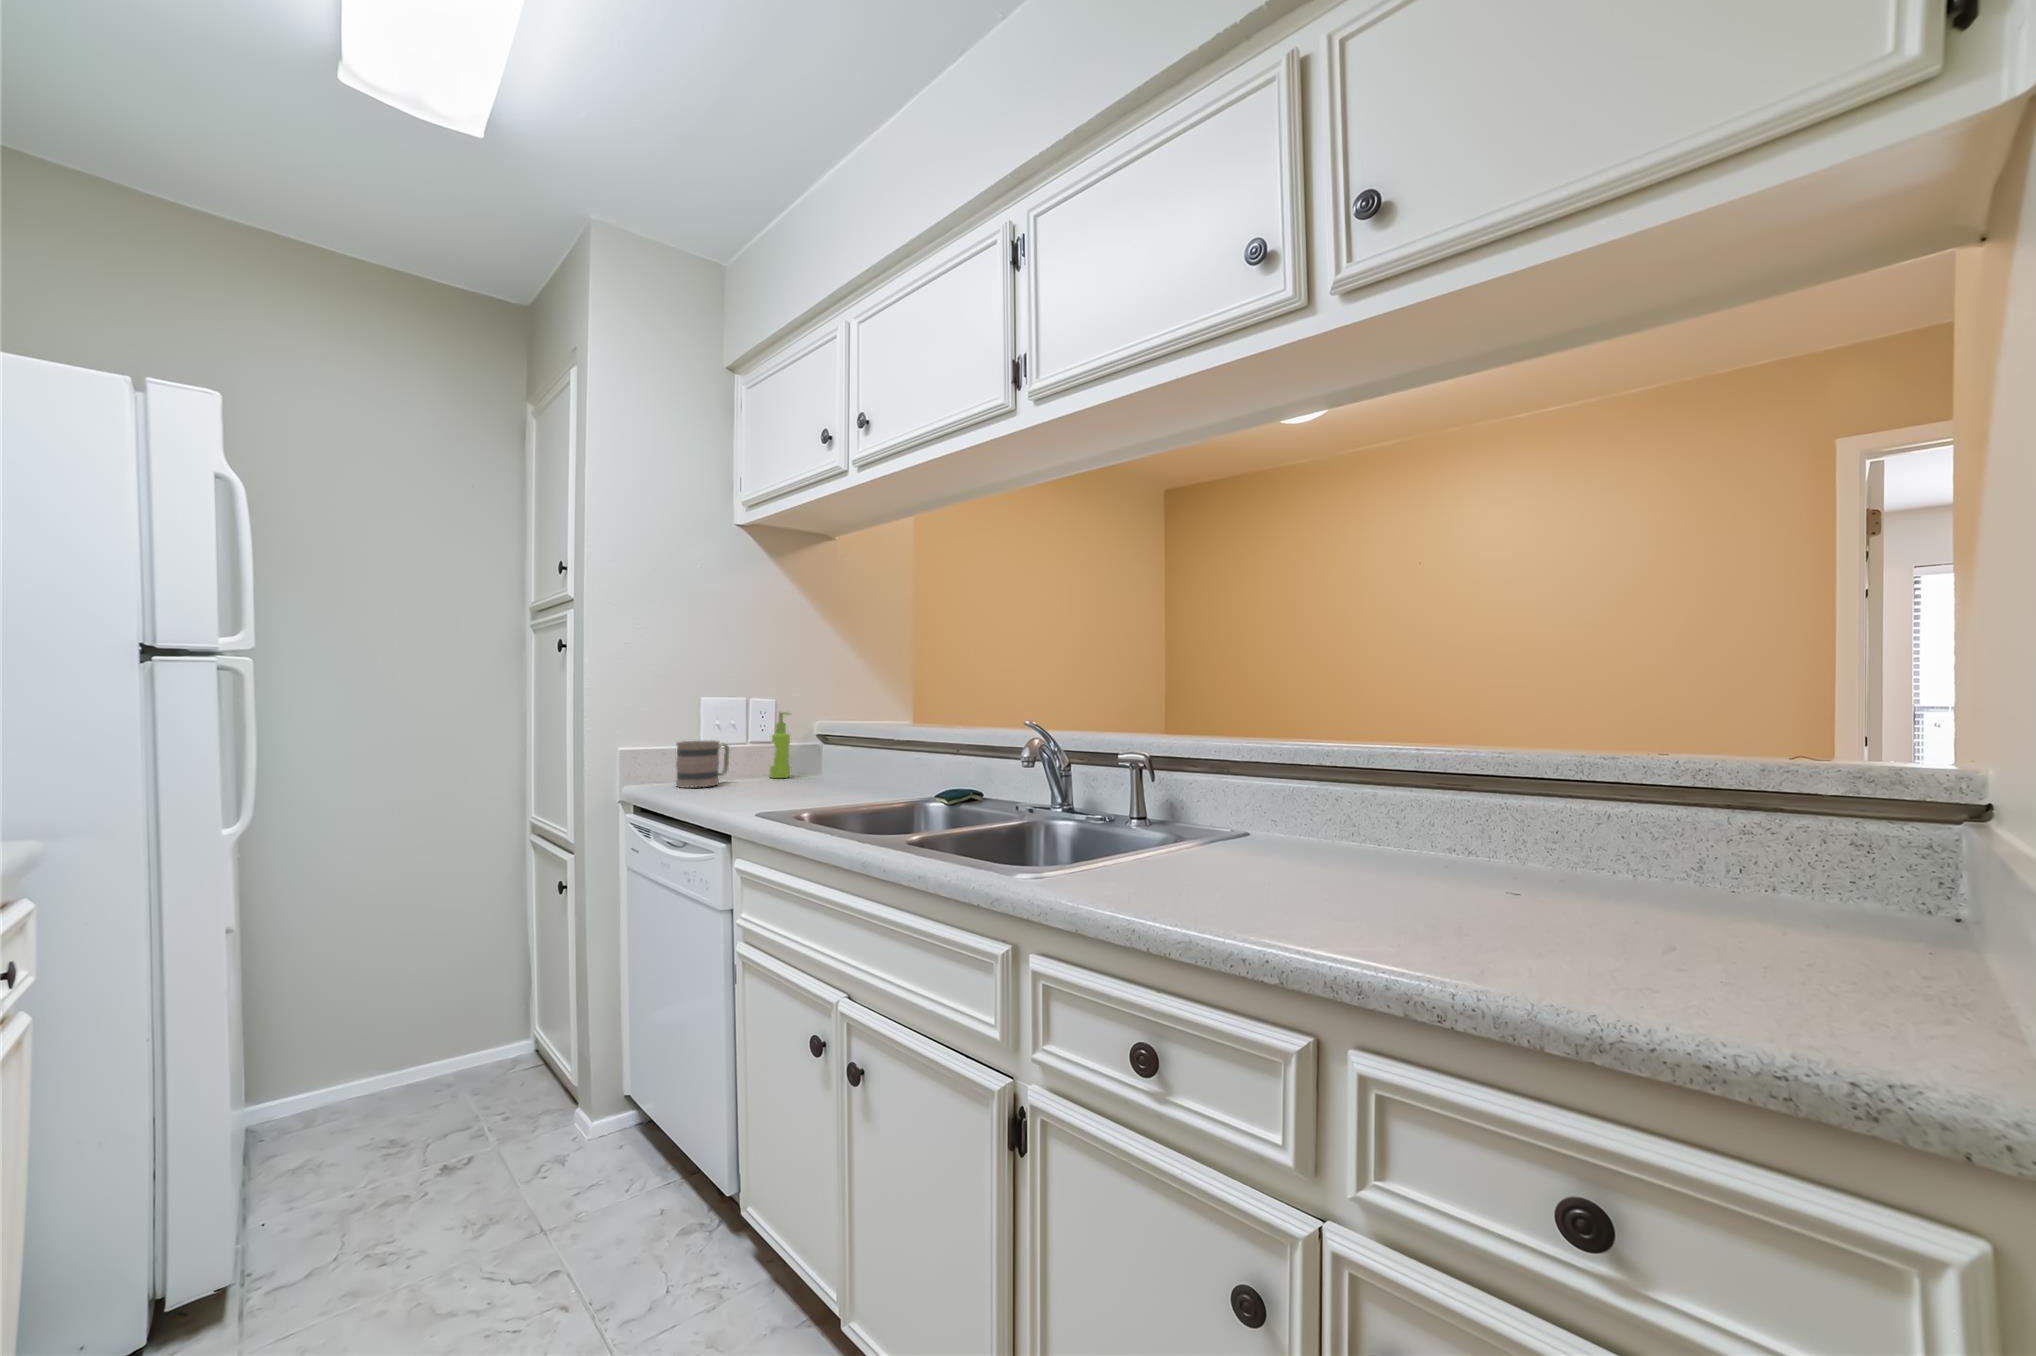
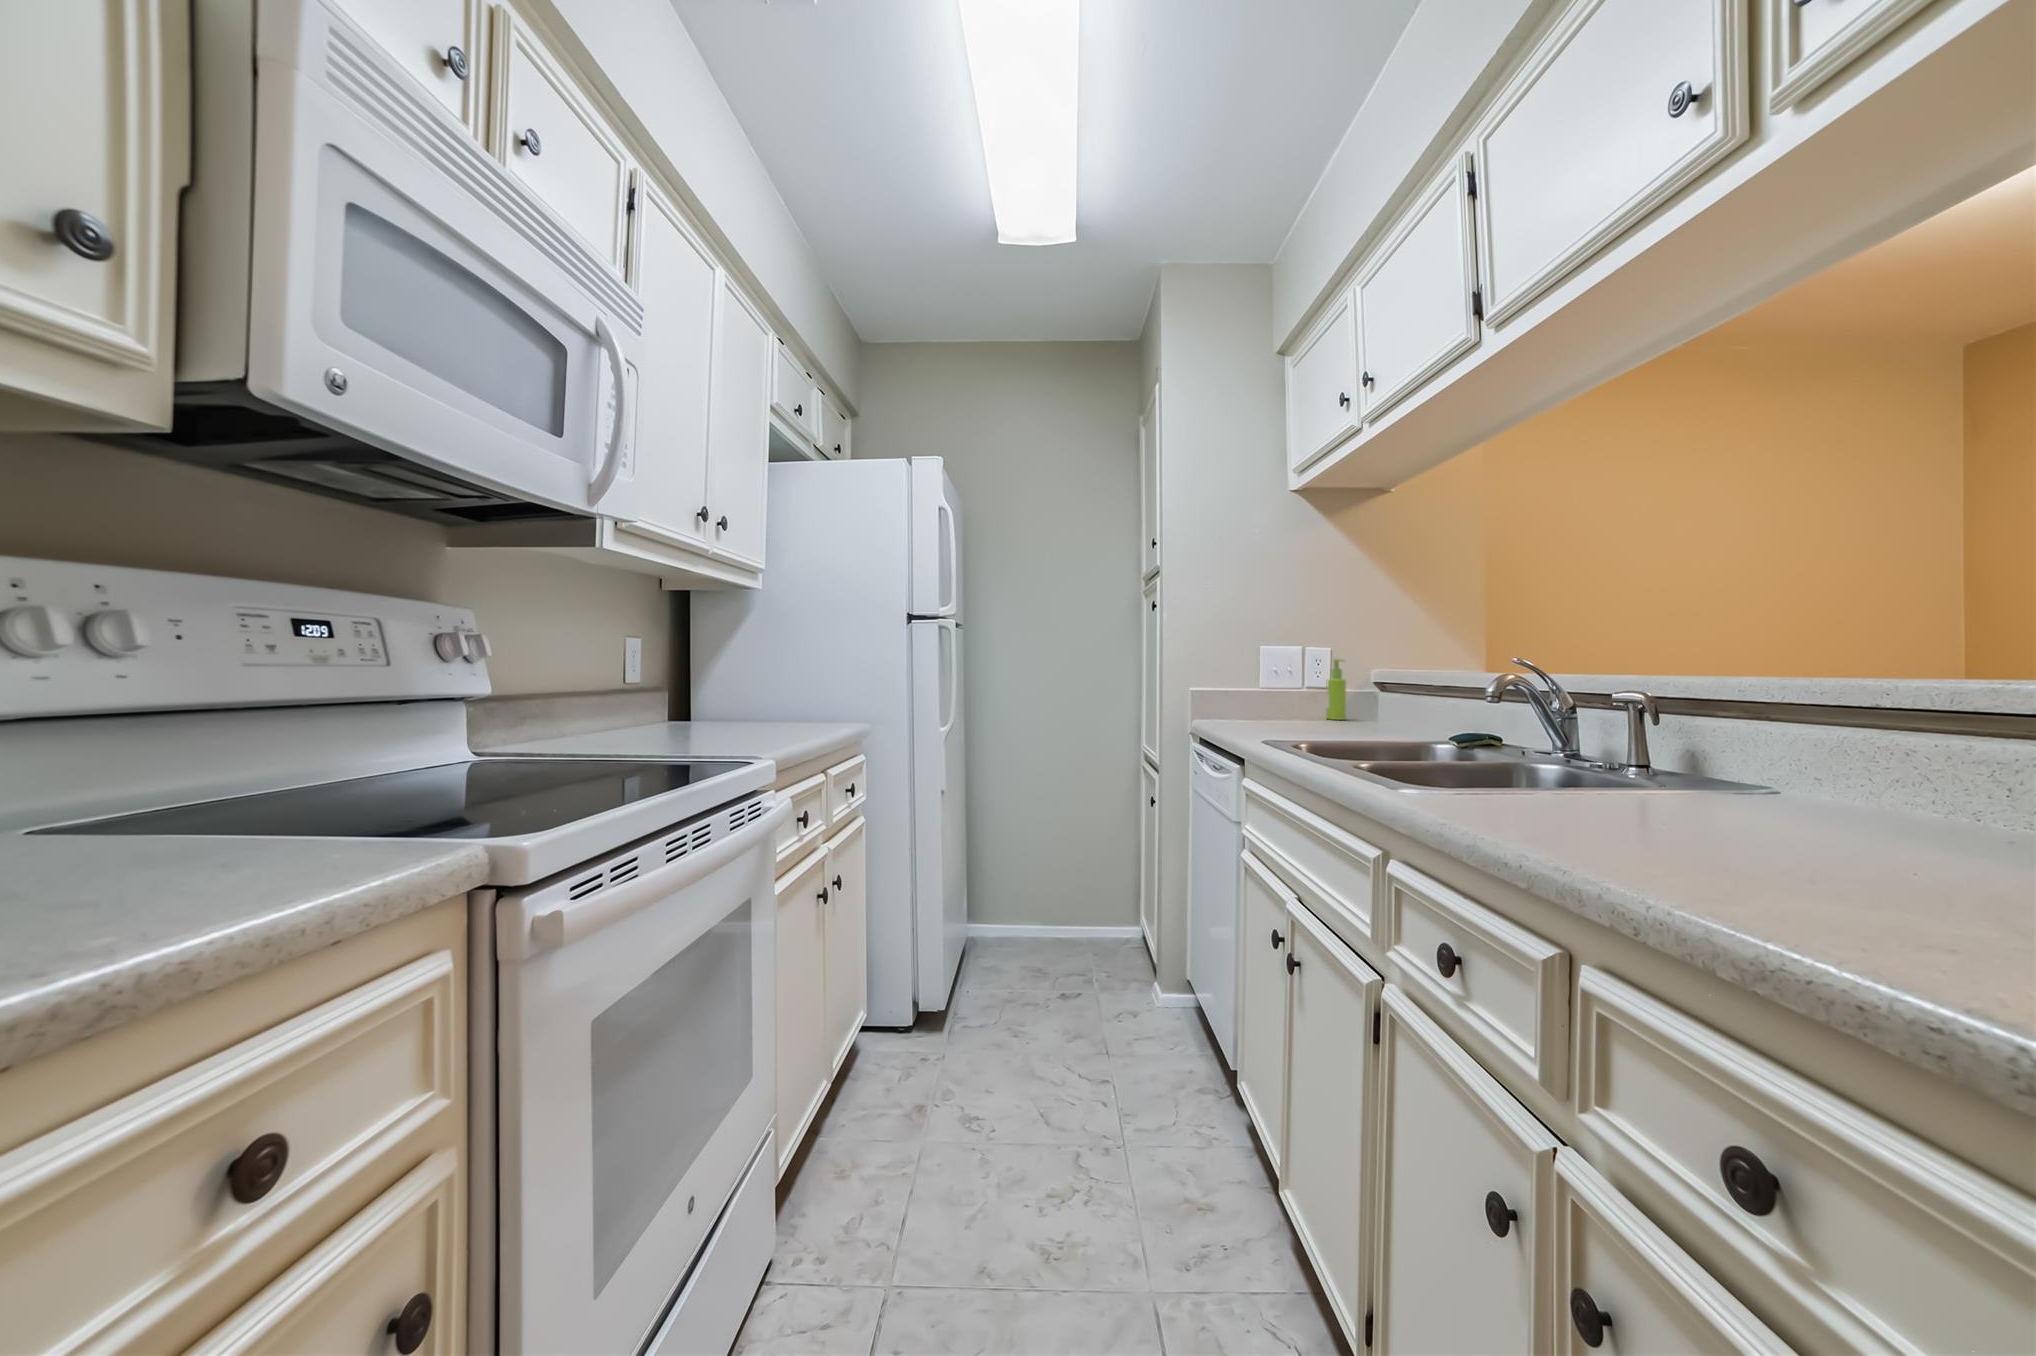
mug: present [676,740,729,788] -> none [1242,682,1287,719]

